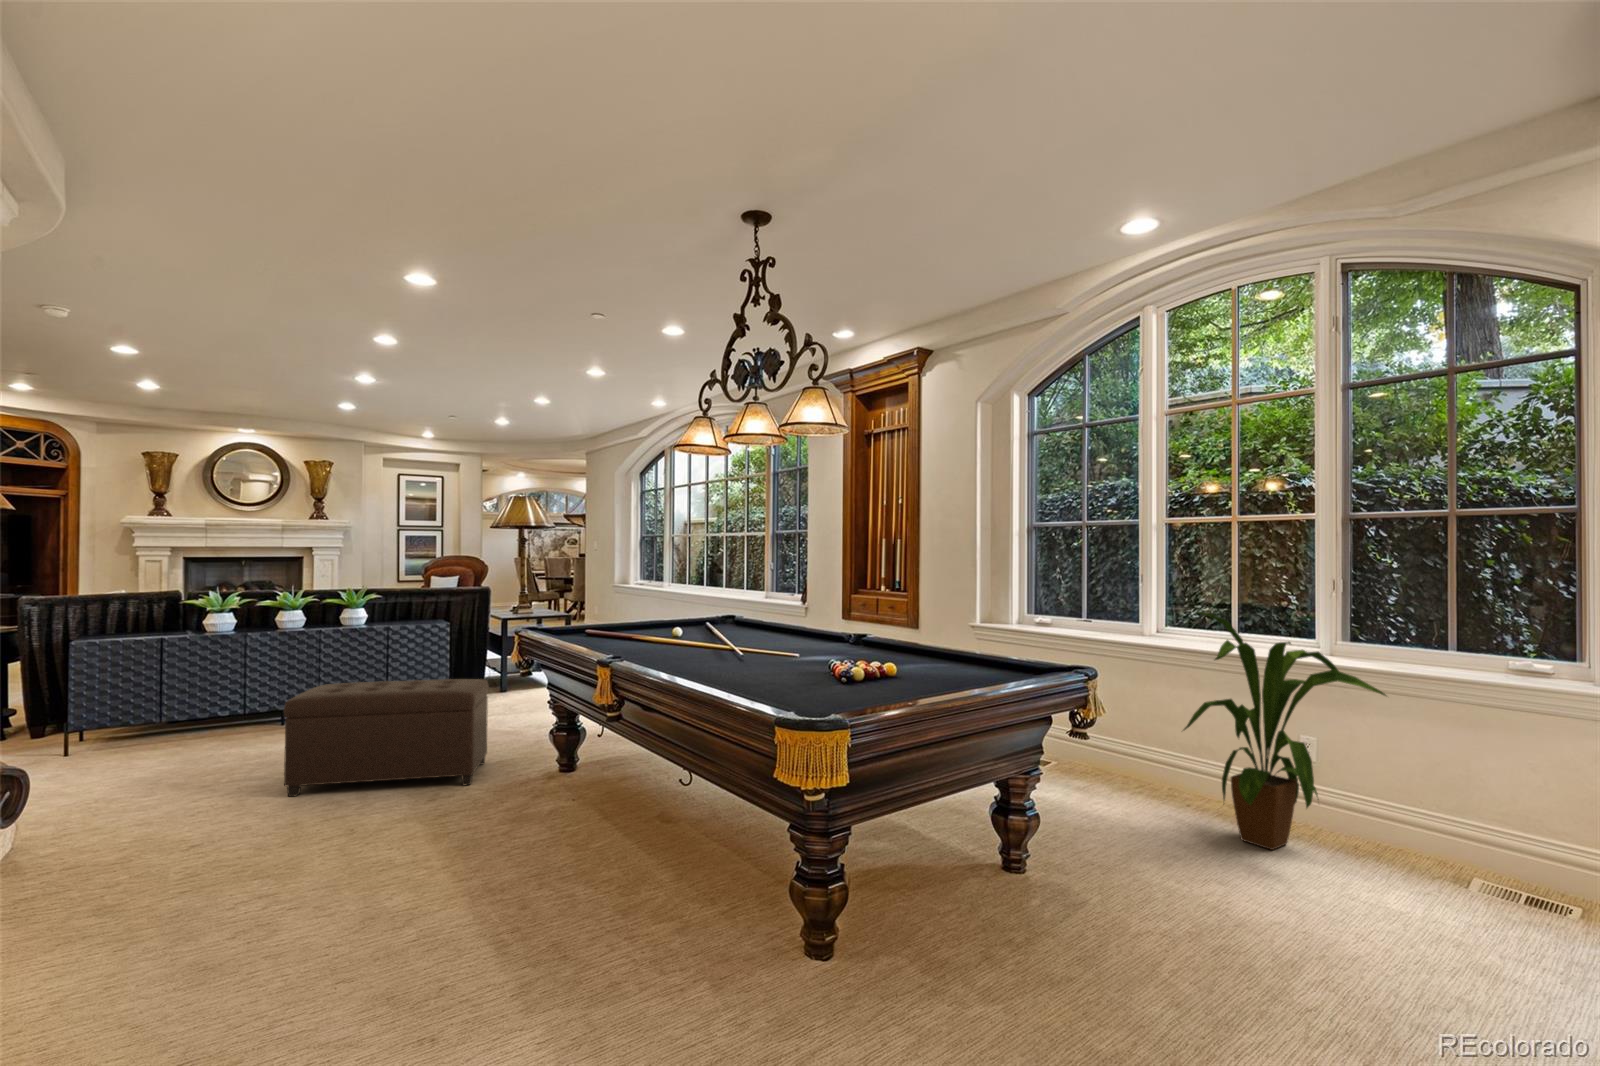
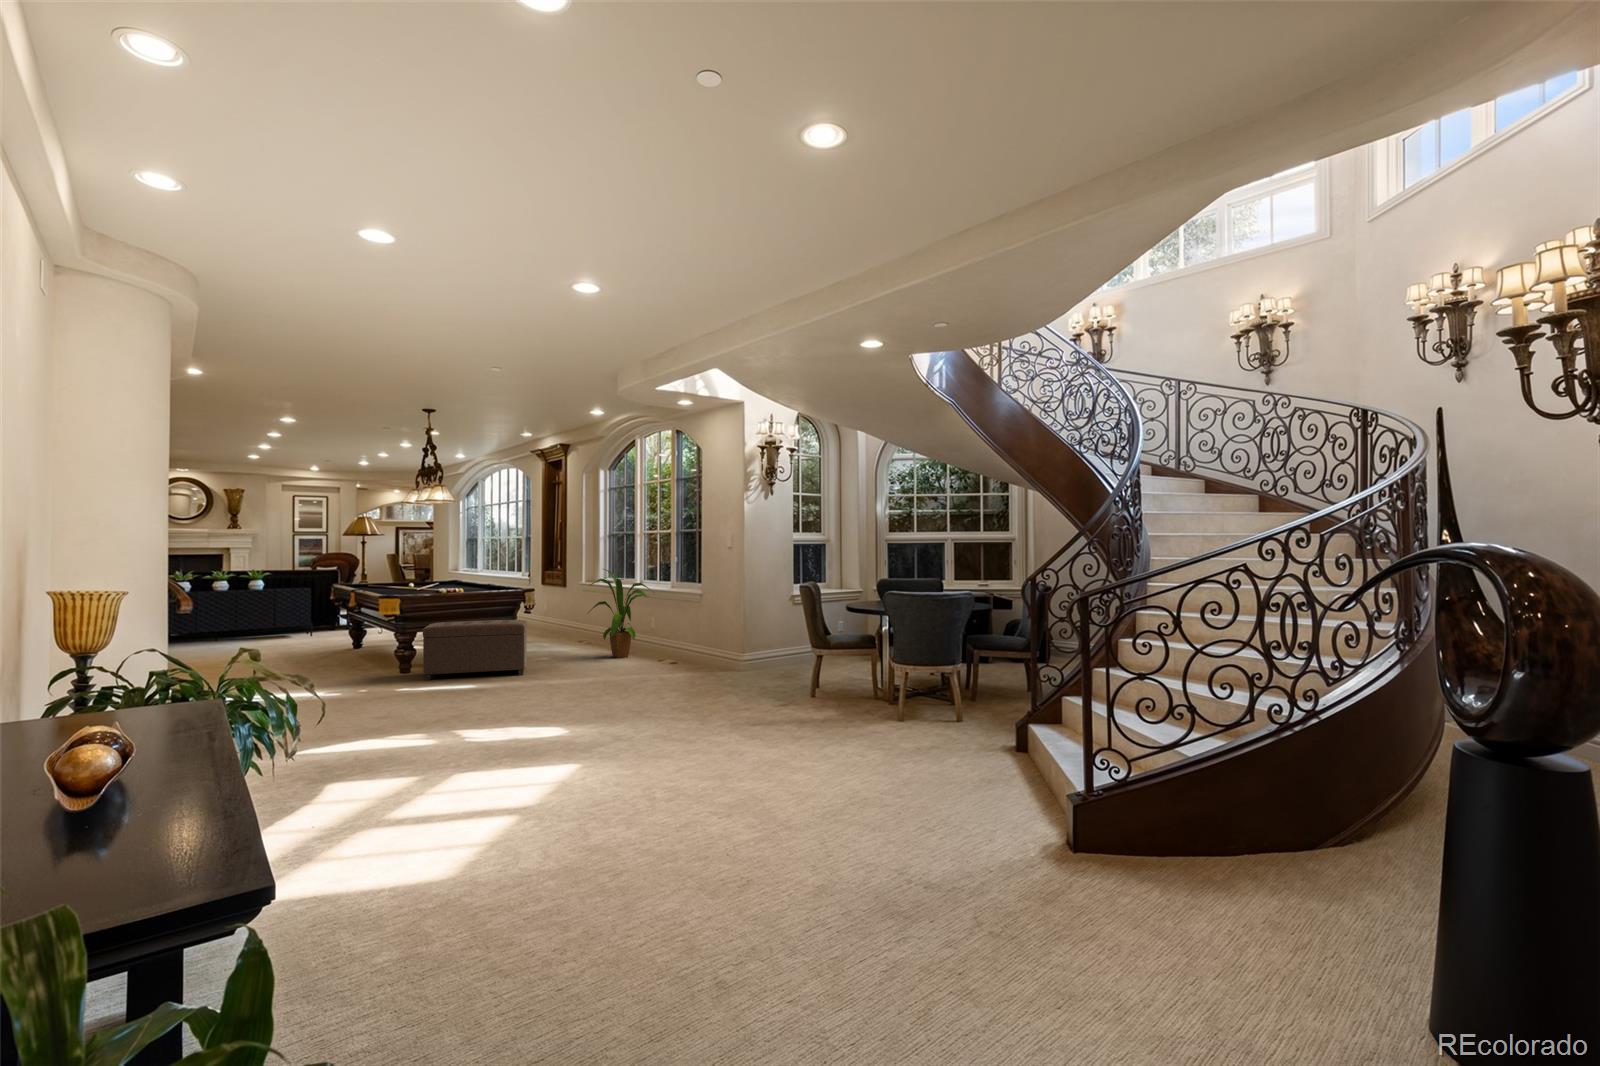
ottoman: present [284,679,489,797] -> present [423,620,527,680]

